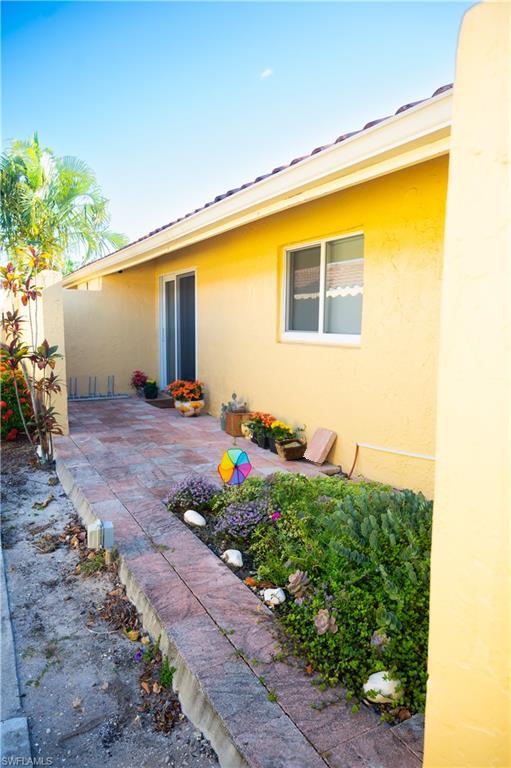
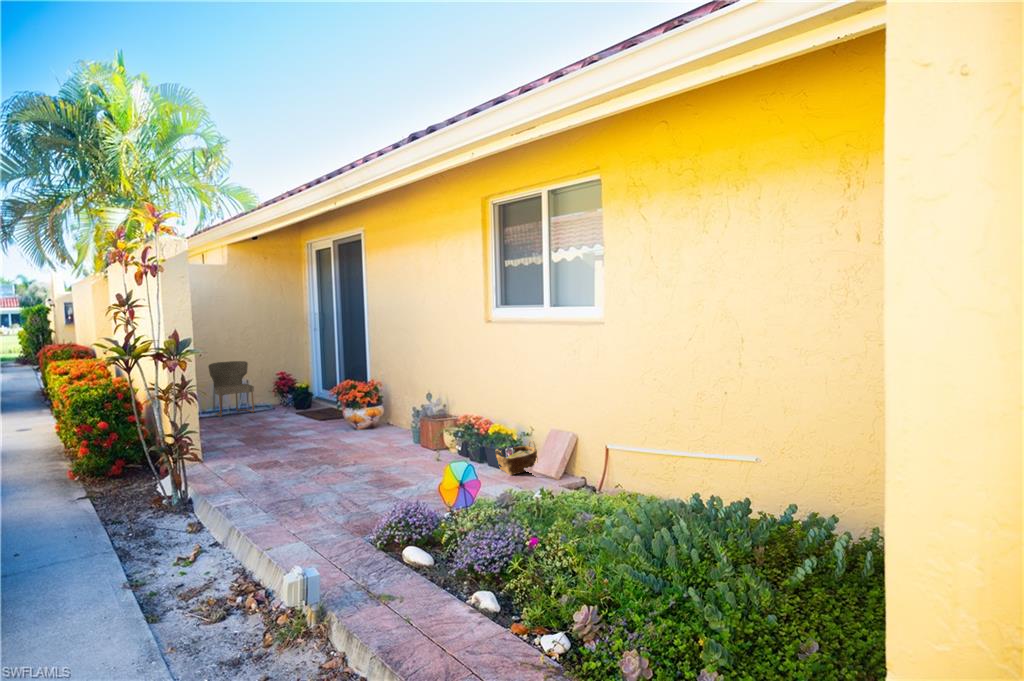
chair: none [85,363,116,402] -> present [208,361,254,417]

